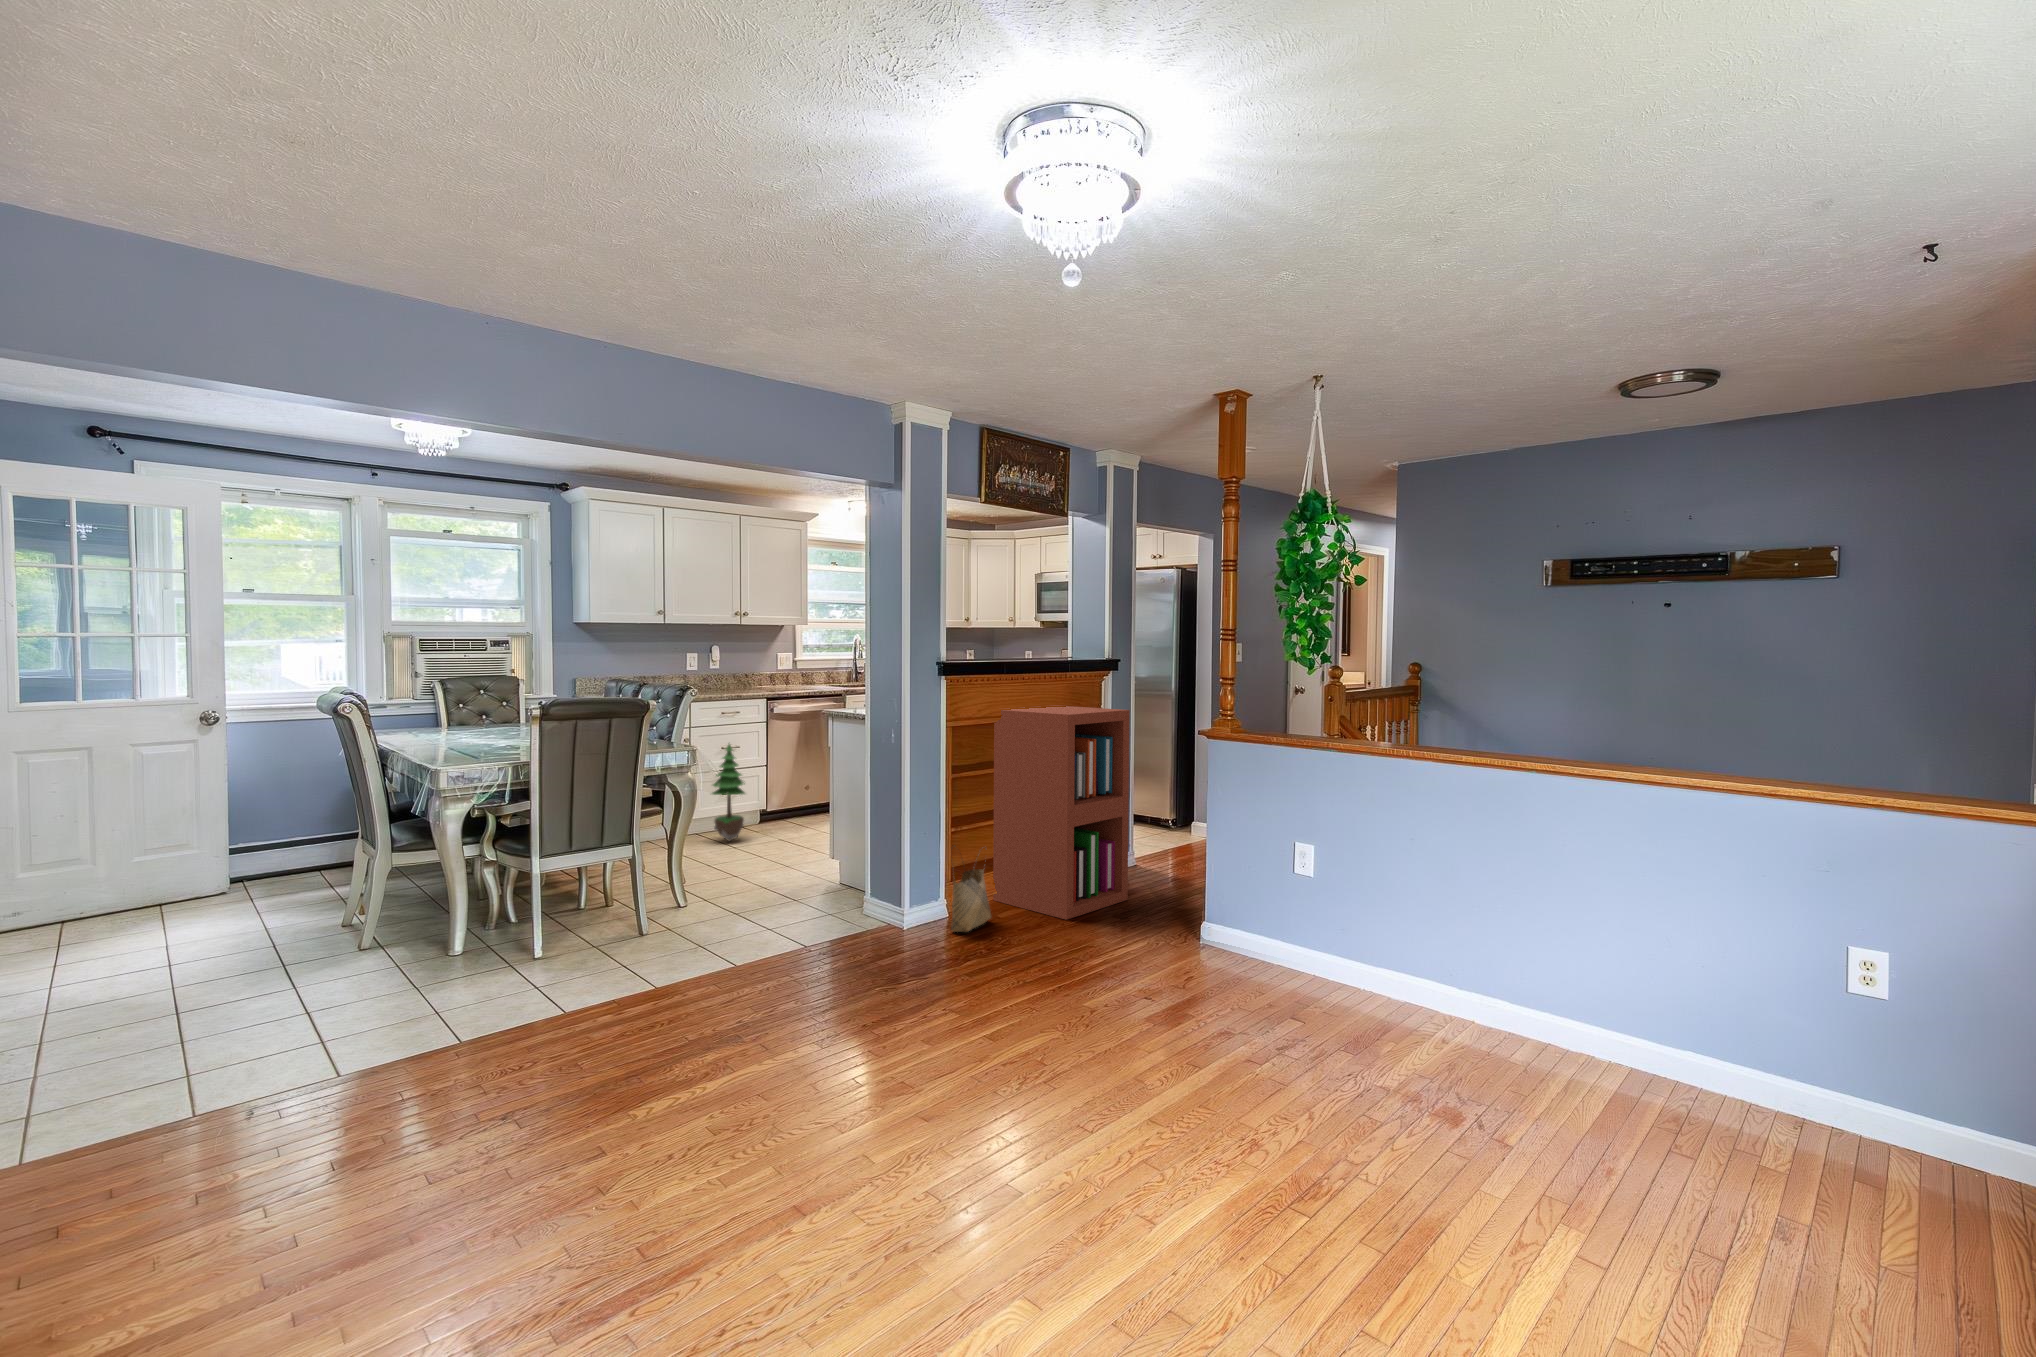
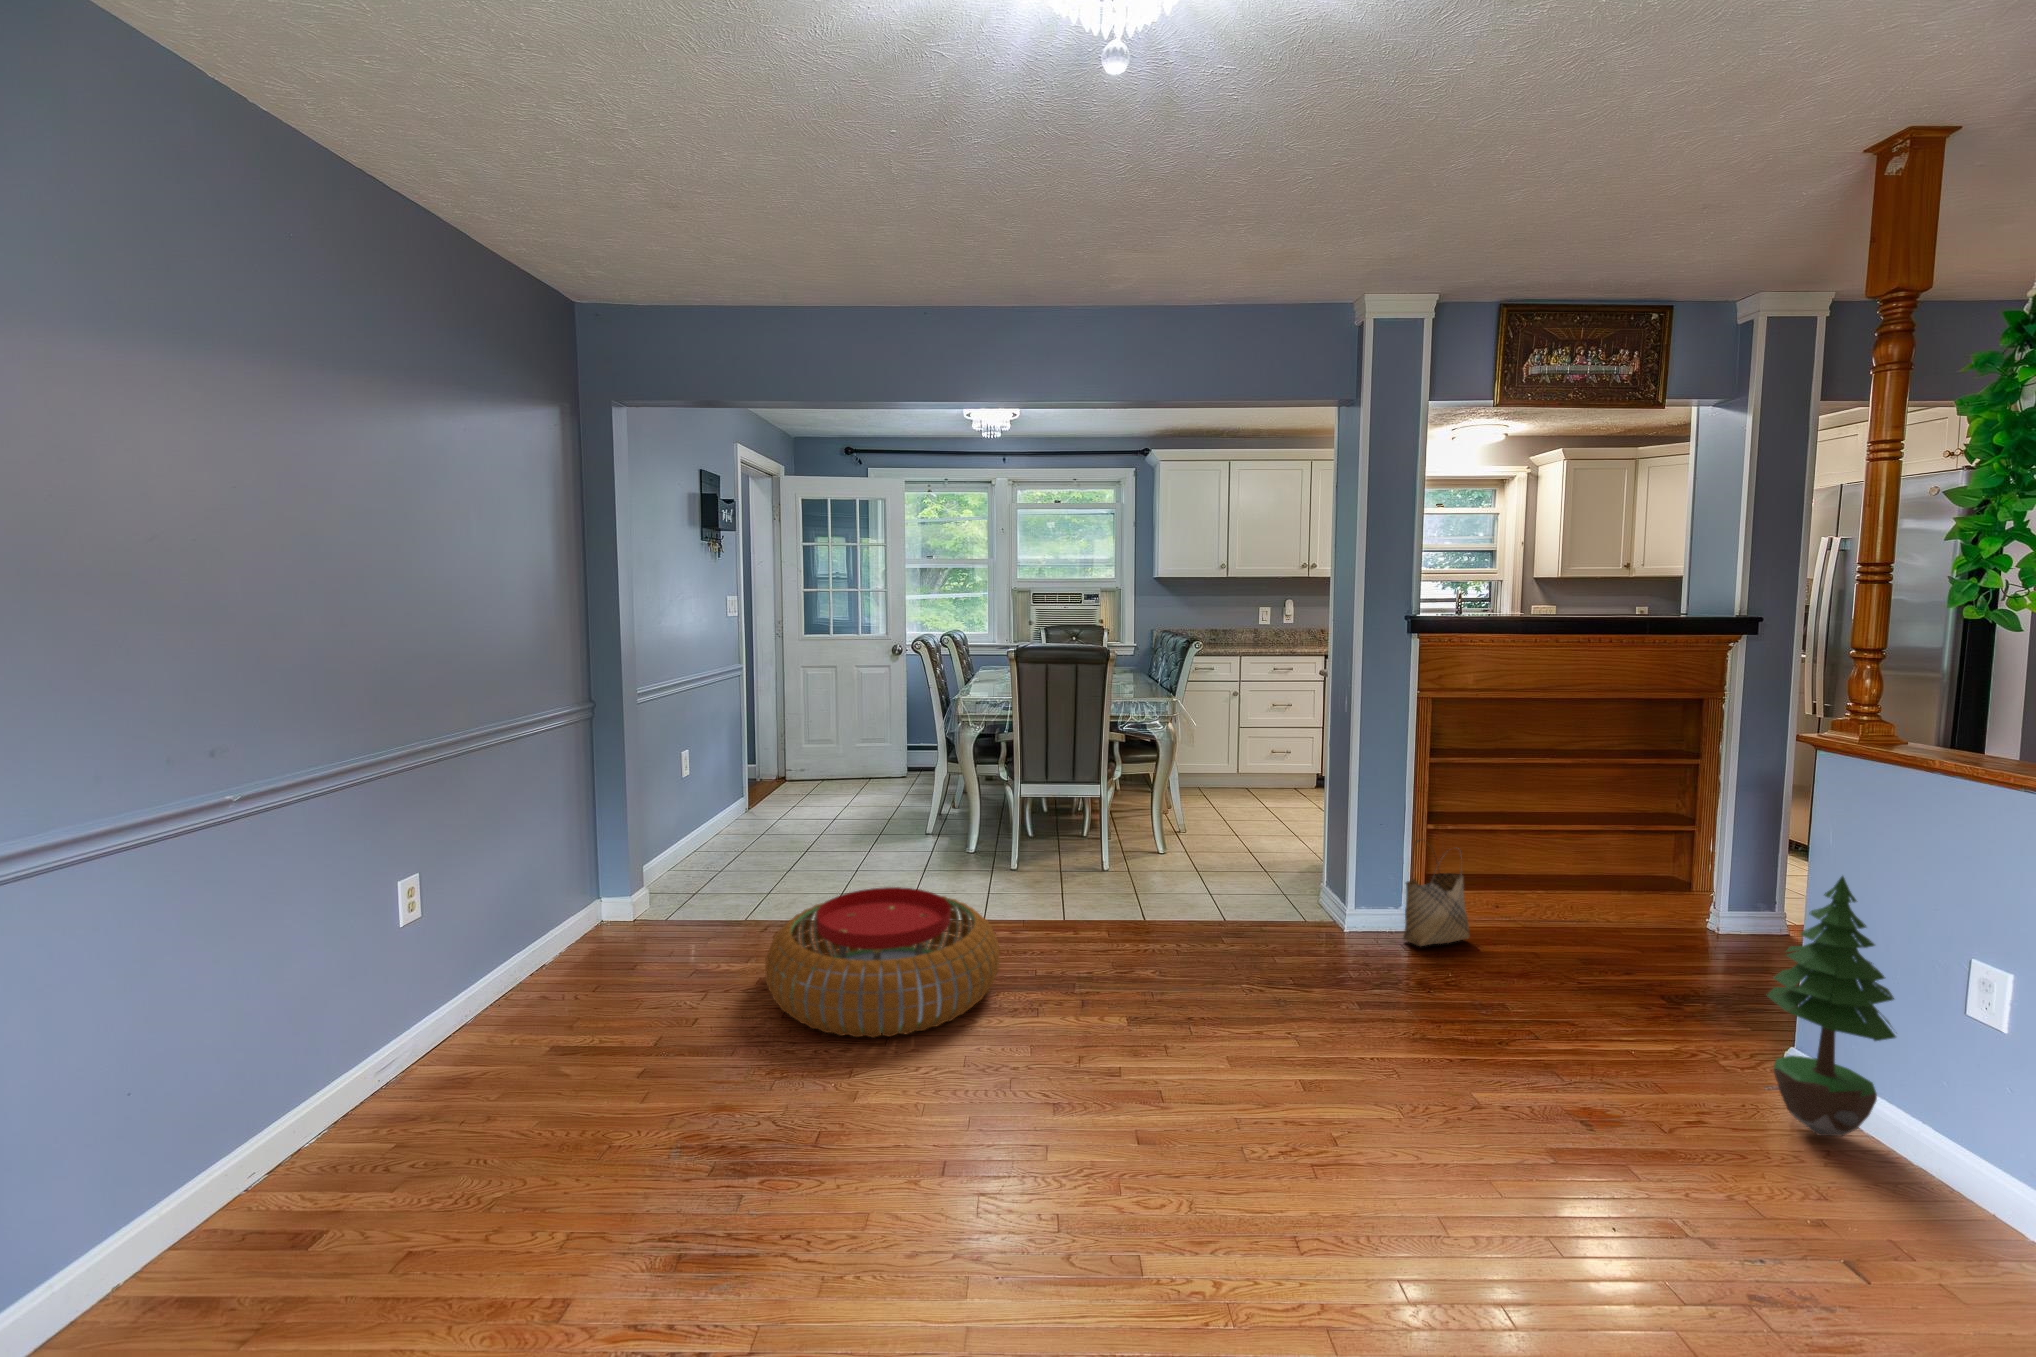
bookshelf: present [993,705,1130,920] -> none [1502,678,1741,969]
potted tree: present [712,744,745,841] -> present [1767,876,1896,1136]
pouf: none [365,988,682,1181] -> present [765,887,1000,1038]

